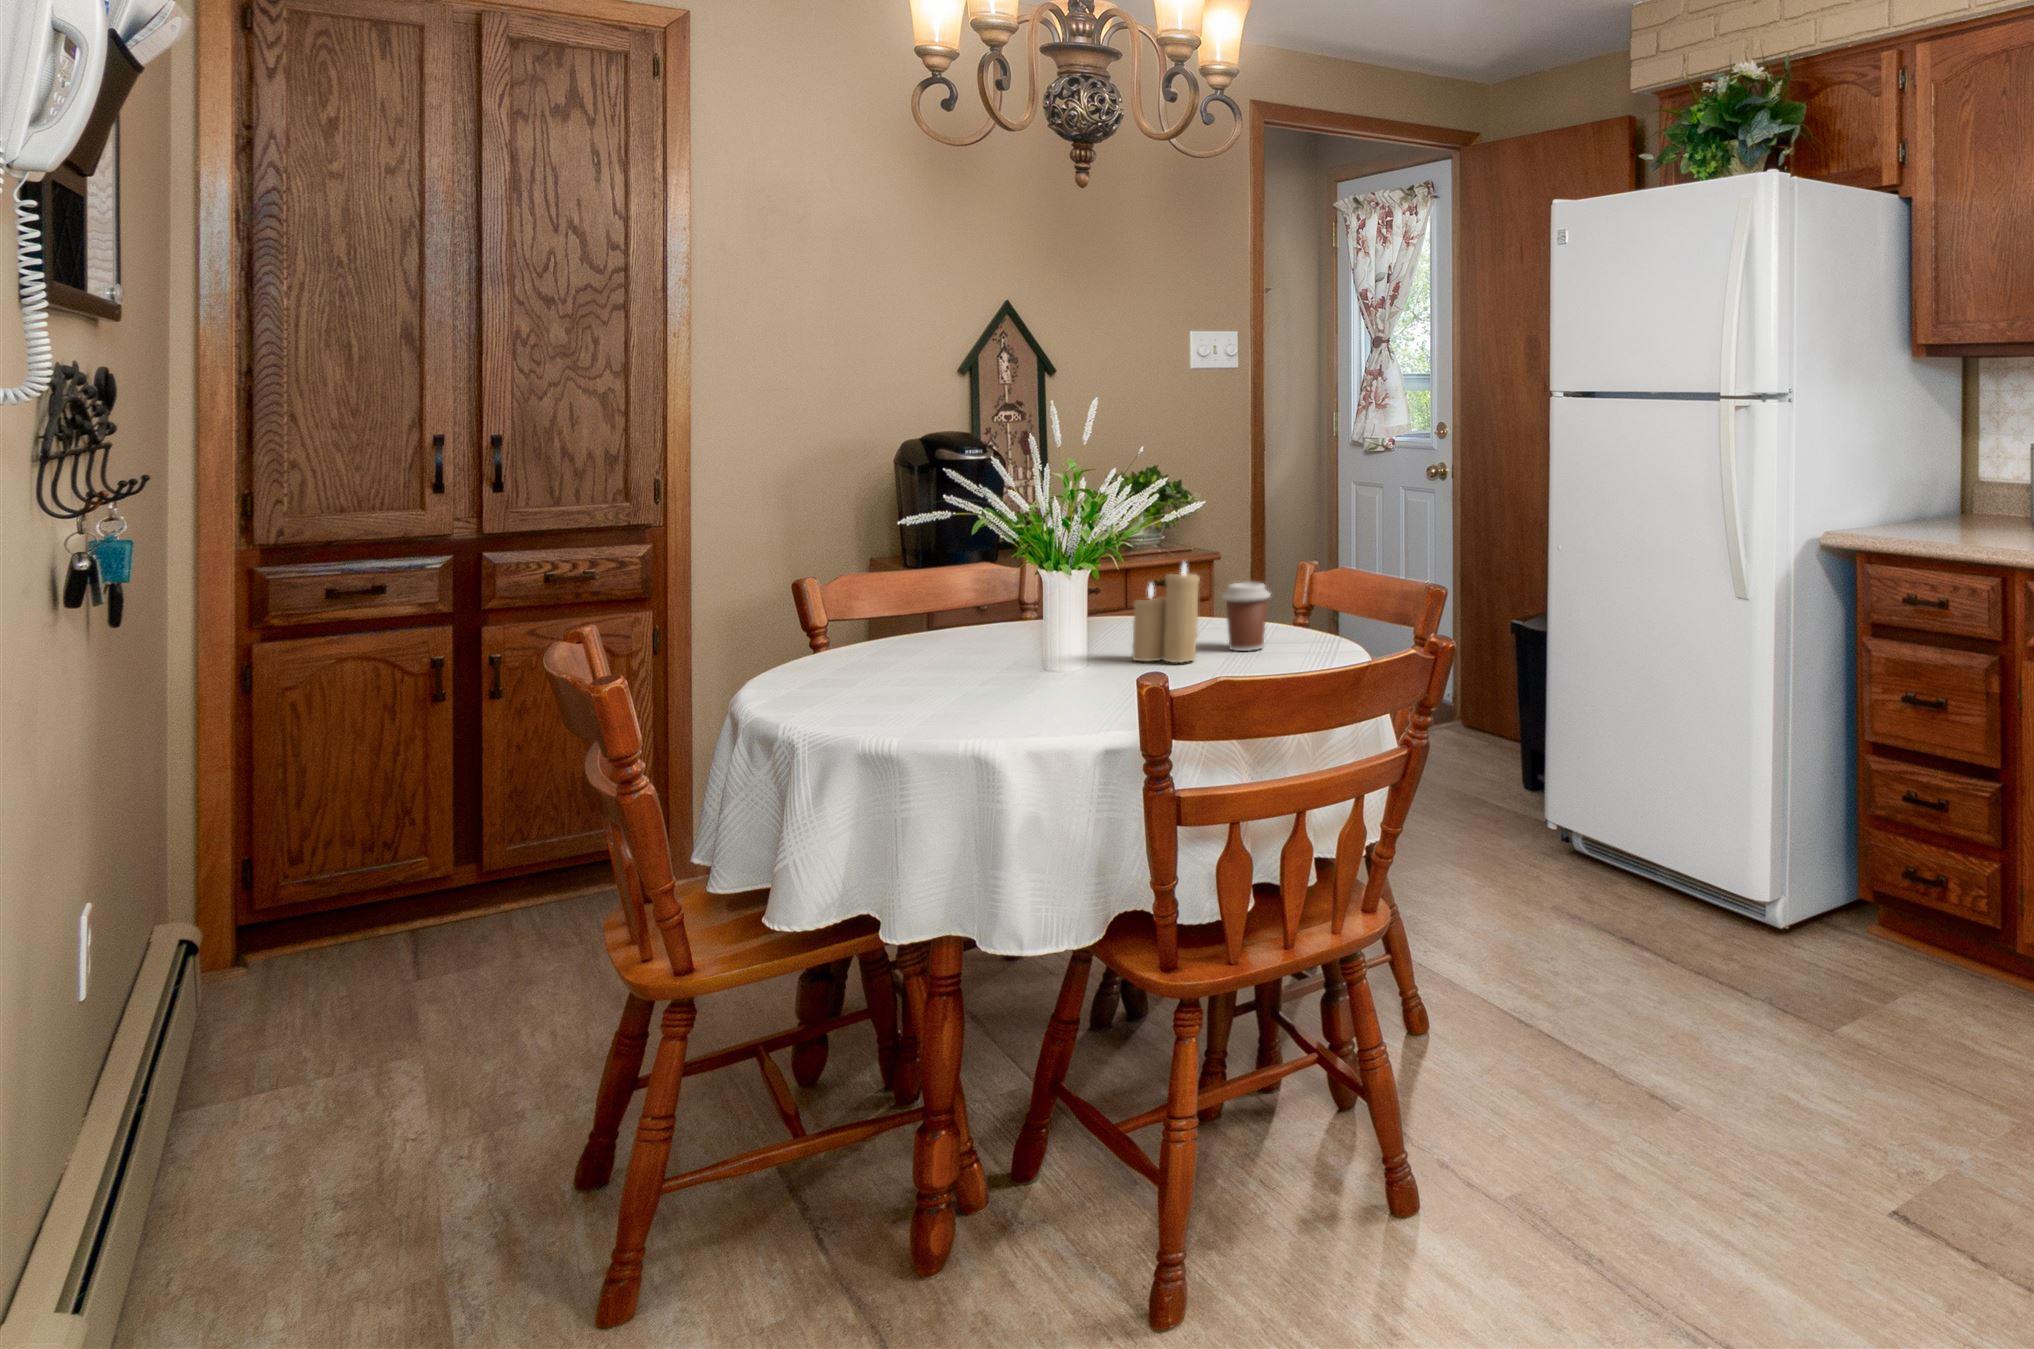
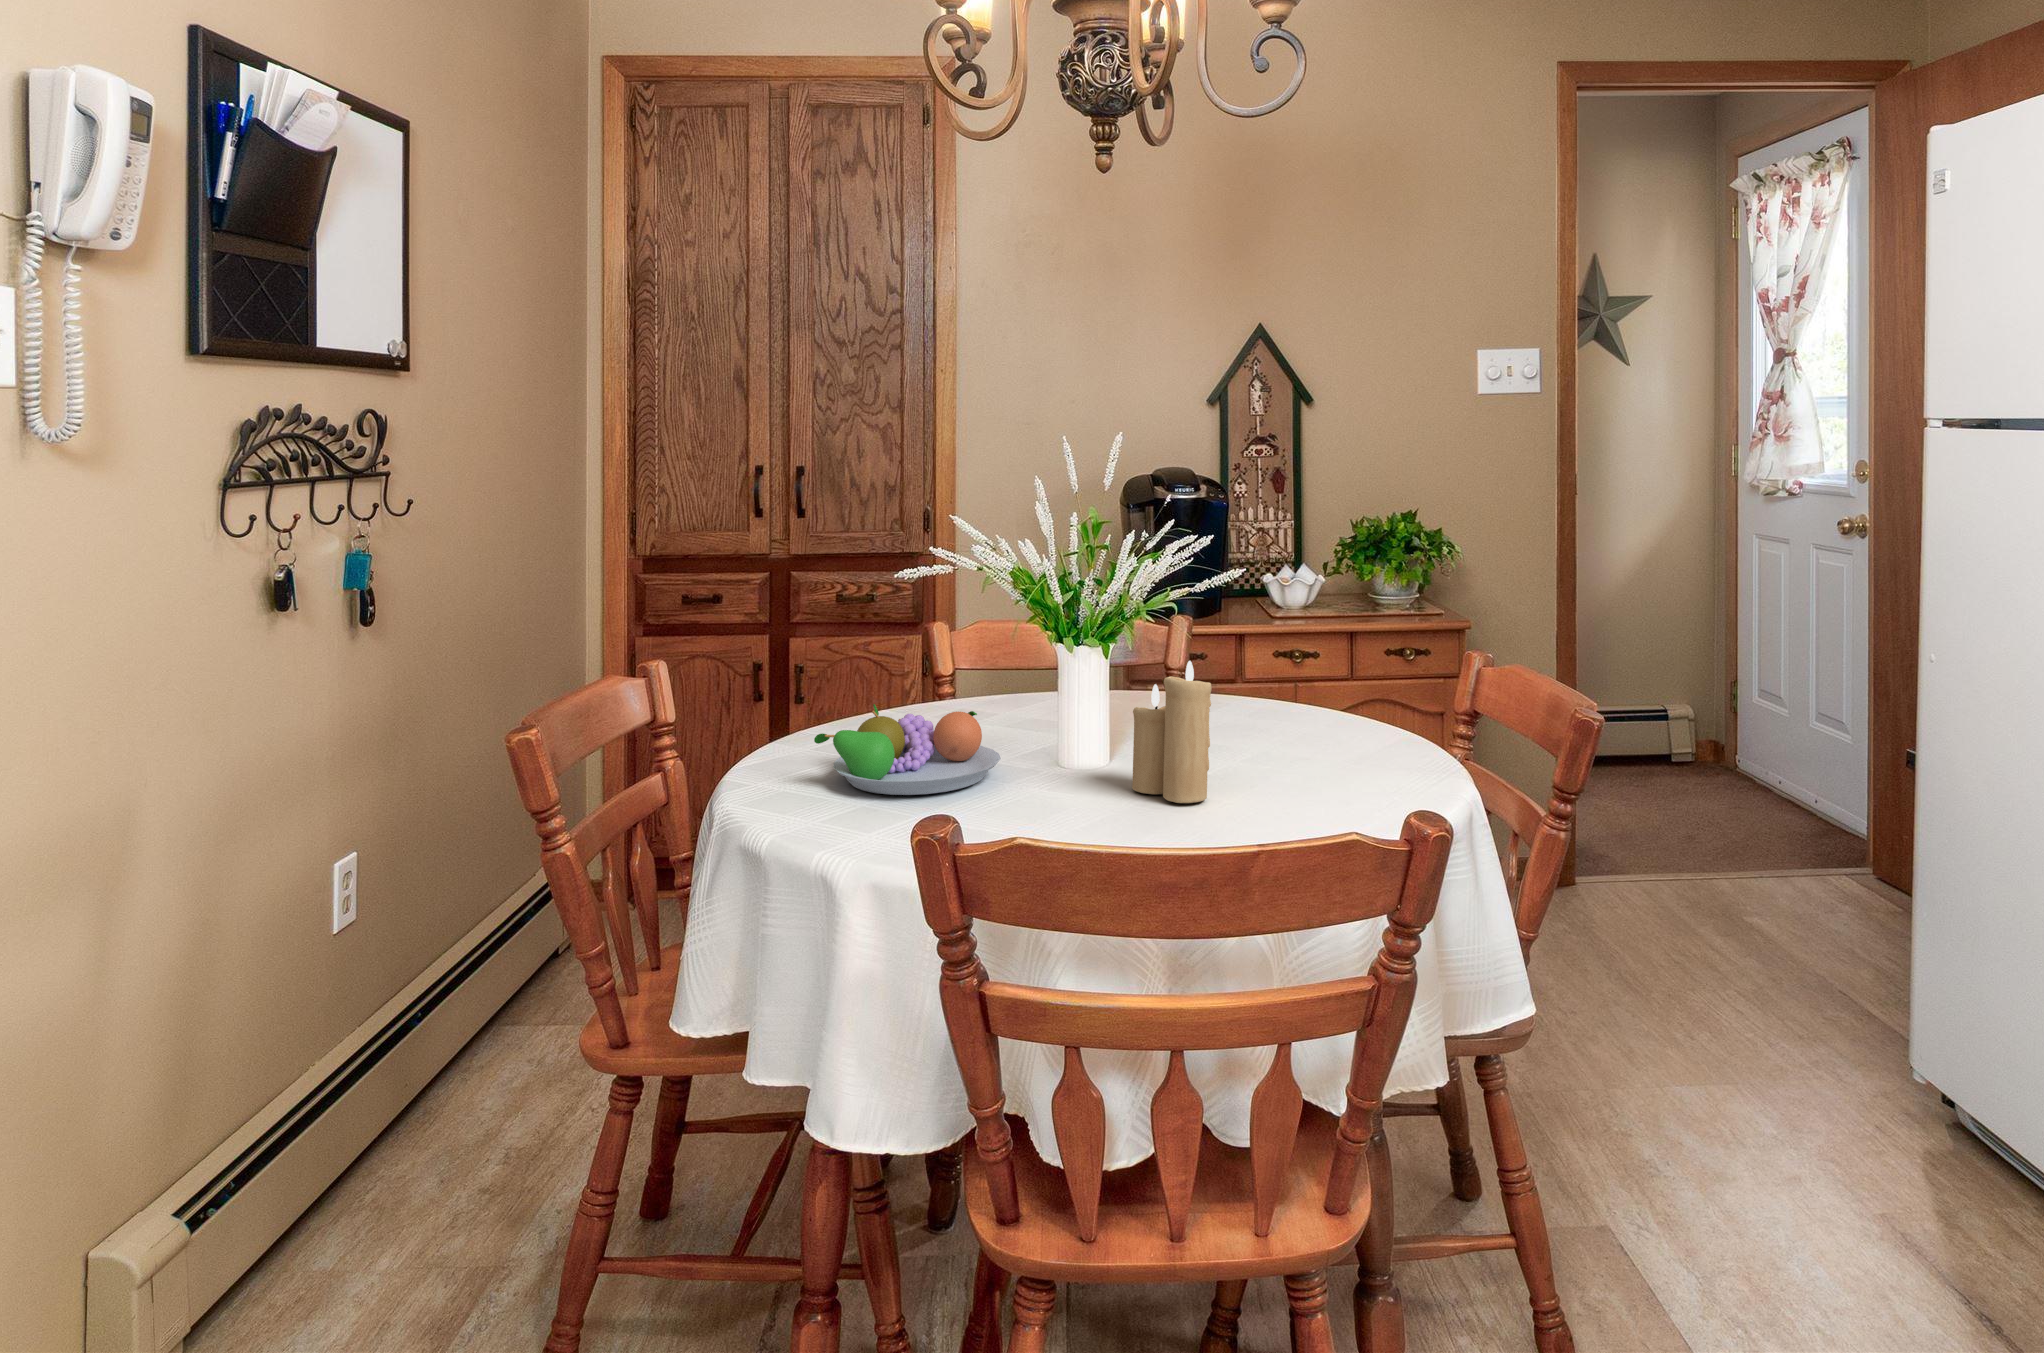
coffee cup: present [1223,582,1270,651] -> none [1265,694,1333,795]
fruit bowl: none [880,621,1026,685] -> present [814,704,1001,795]

